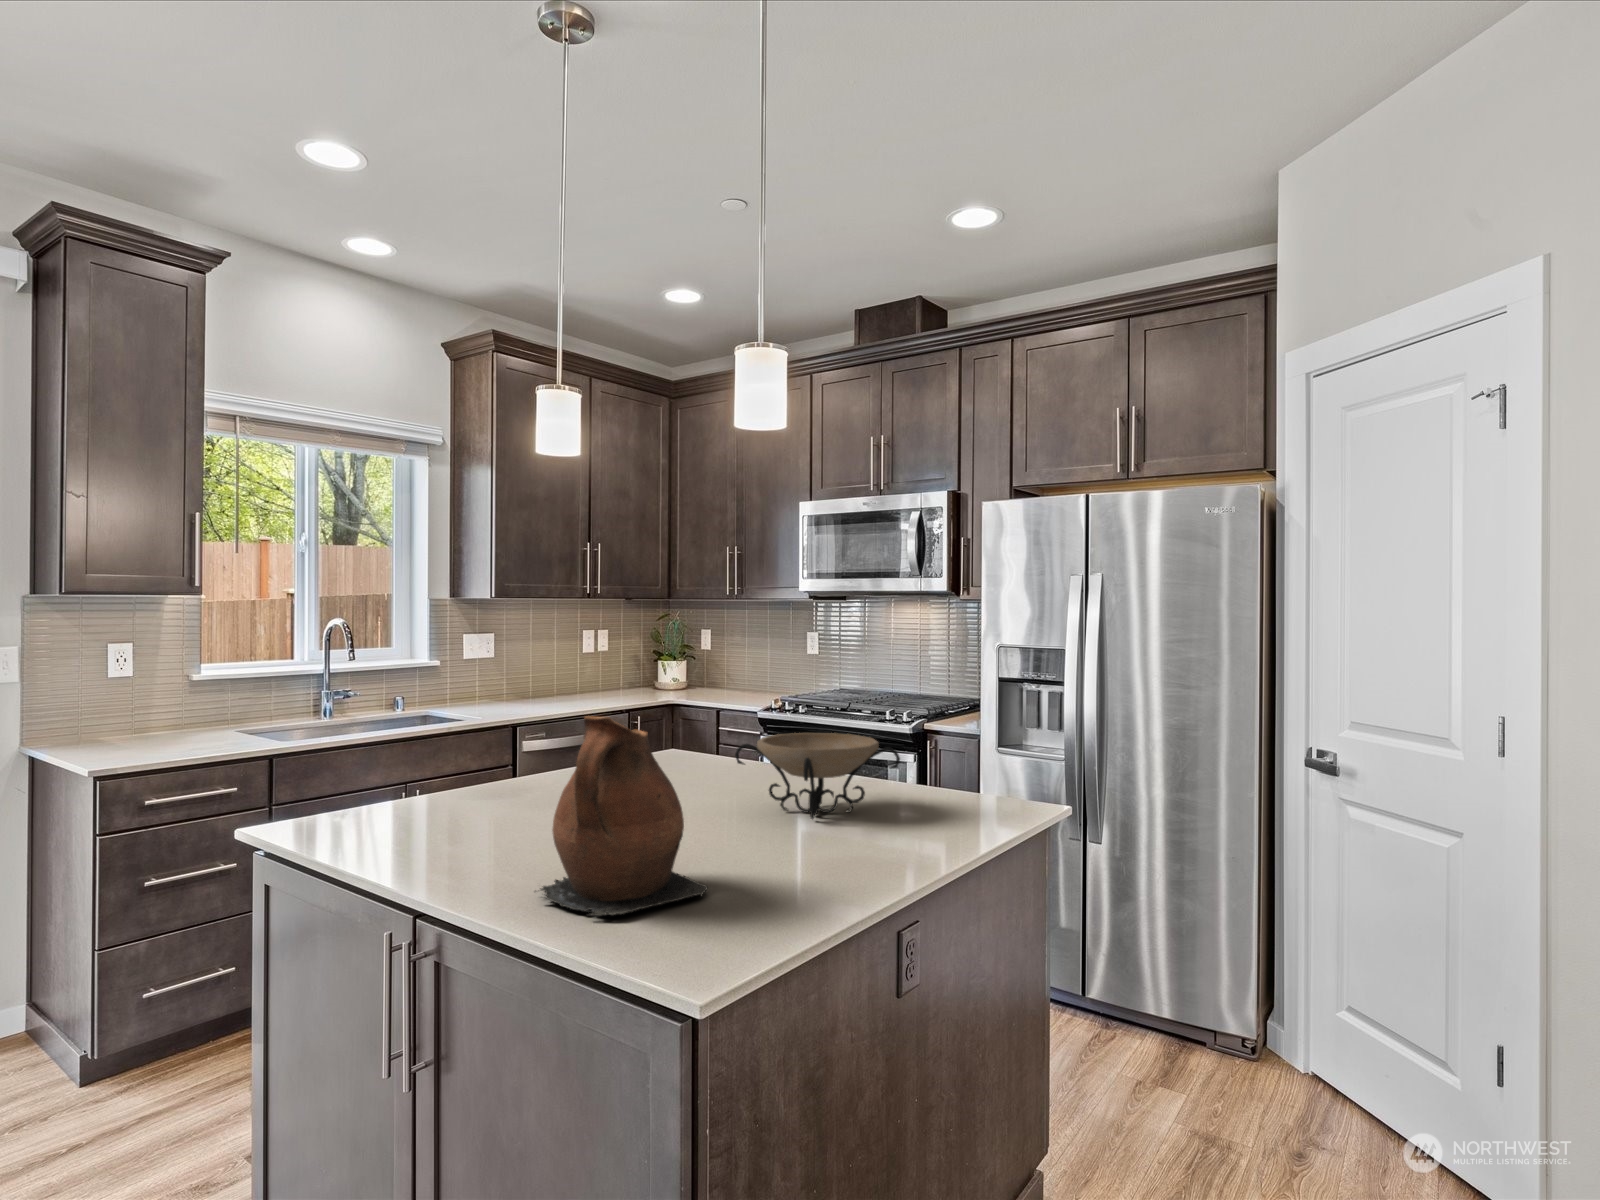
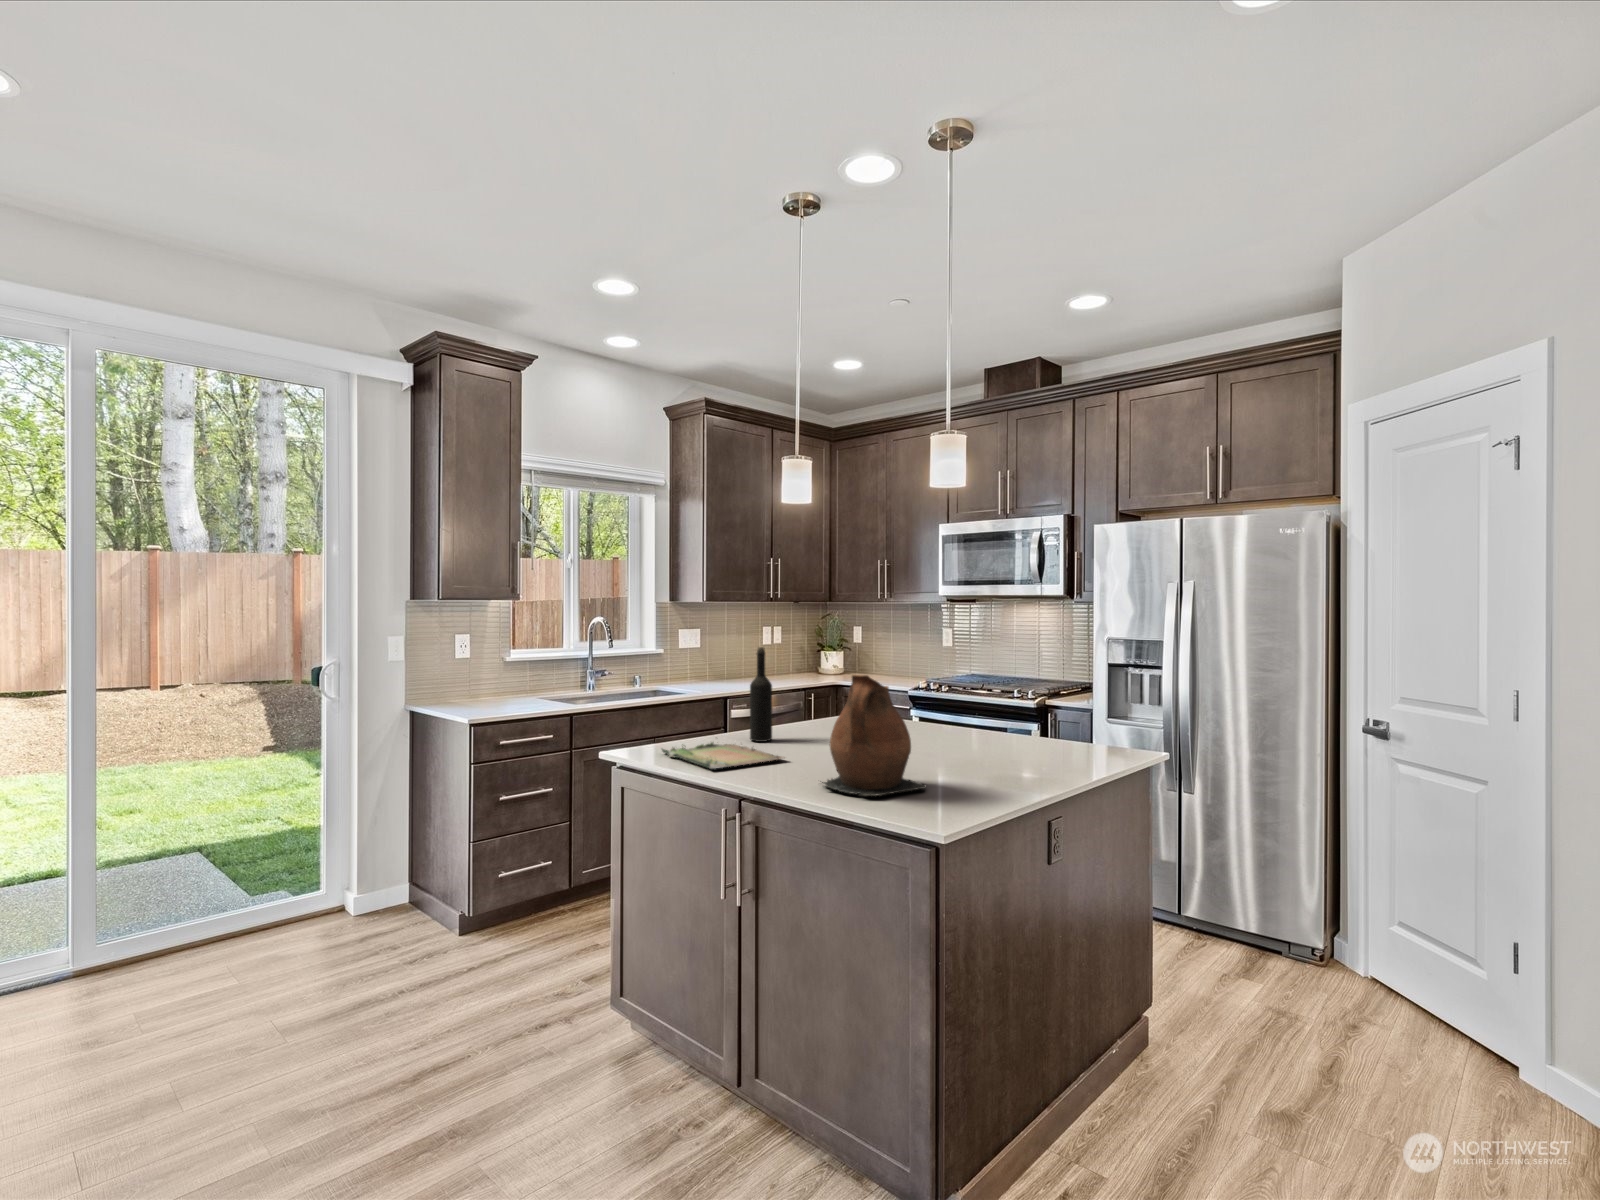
wine bottle: none [485,665,520,804] -> present [750,647,772,742]
decorative bowl: present [735,733,900,819] -> none [924,697,1043,754]
tray: none [326,799,517,864] -> present [662,742,783,769]

